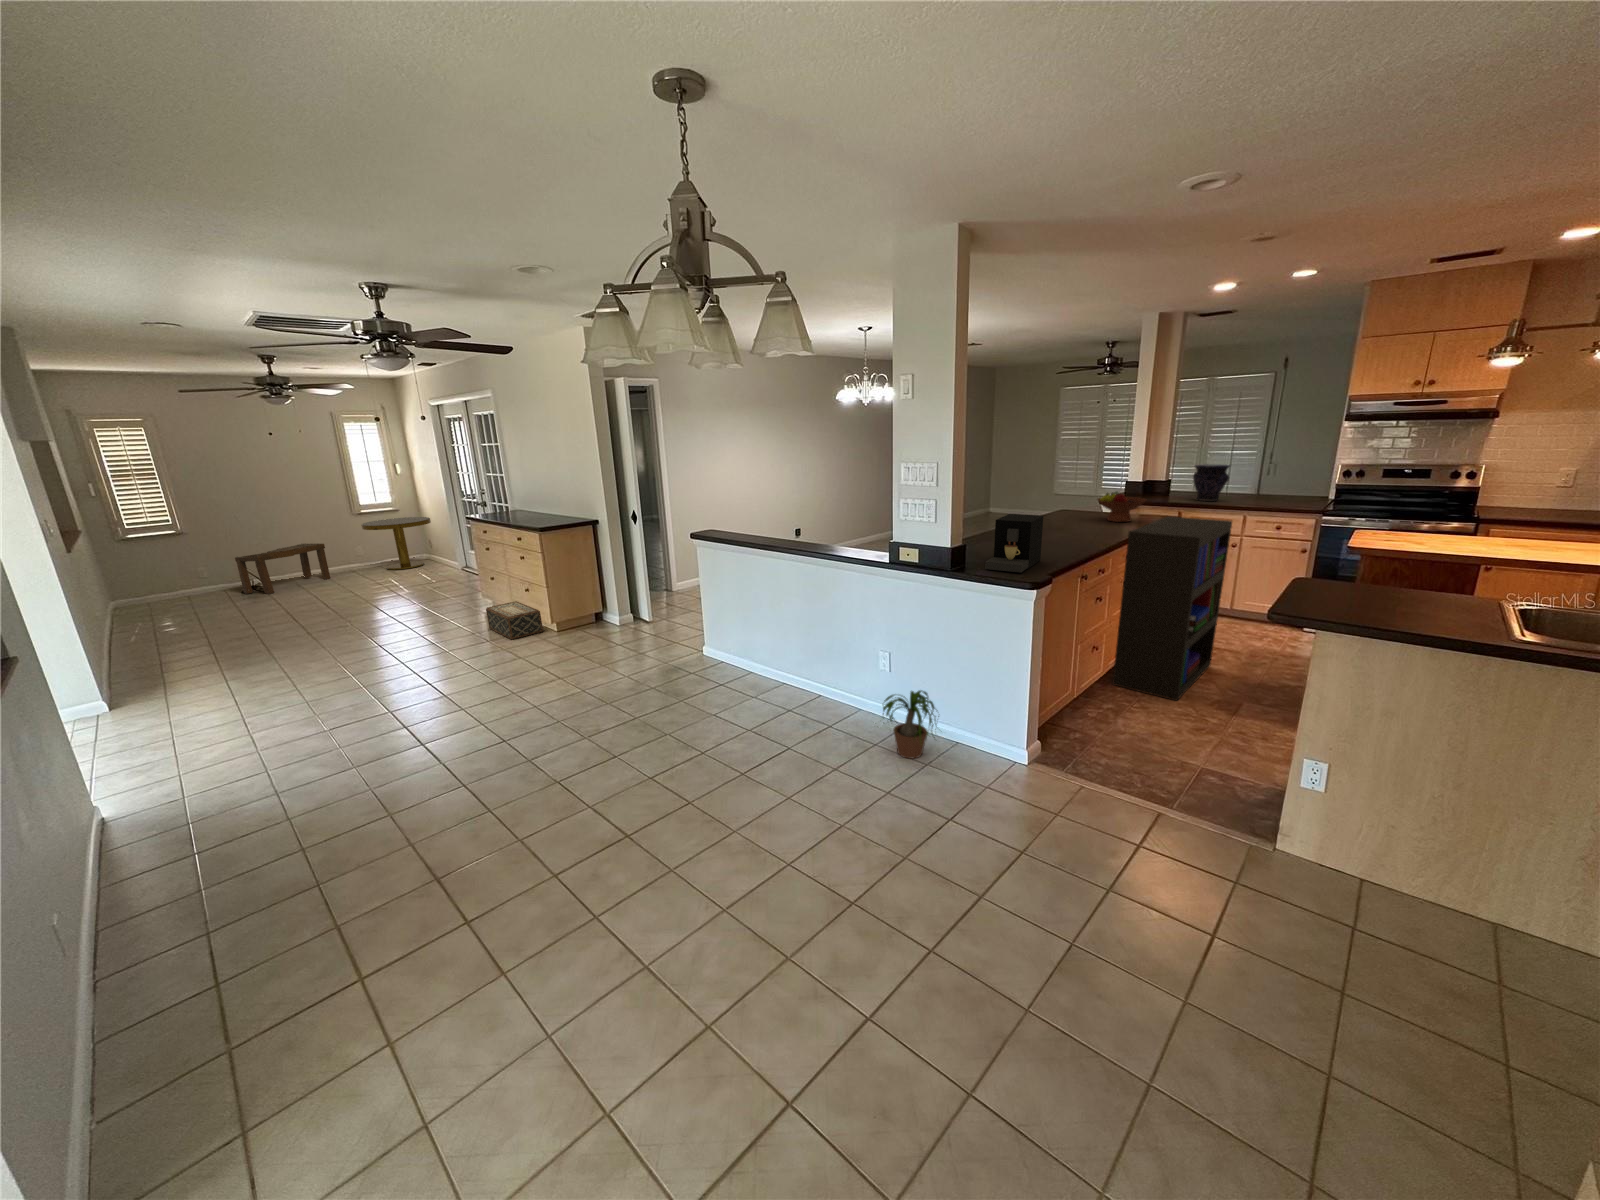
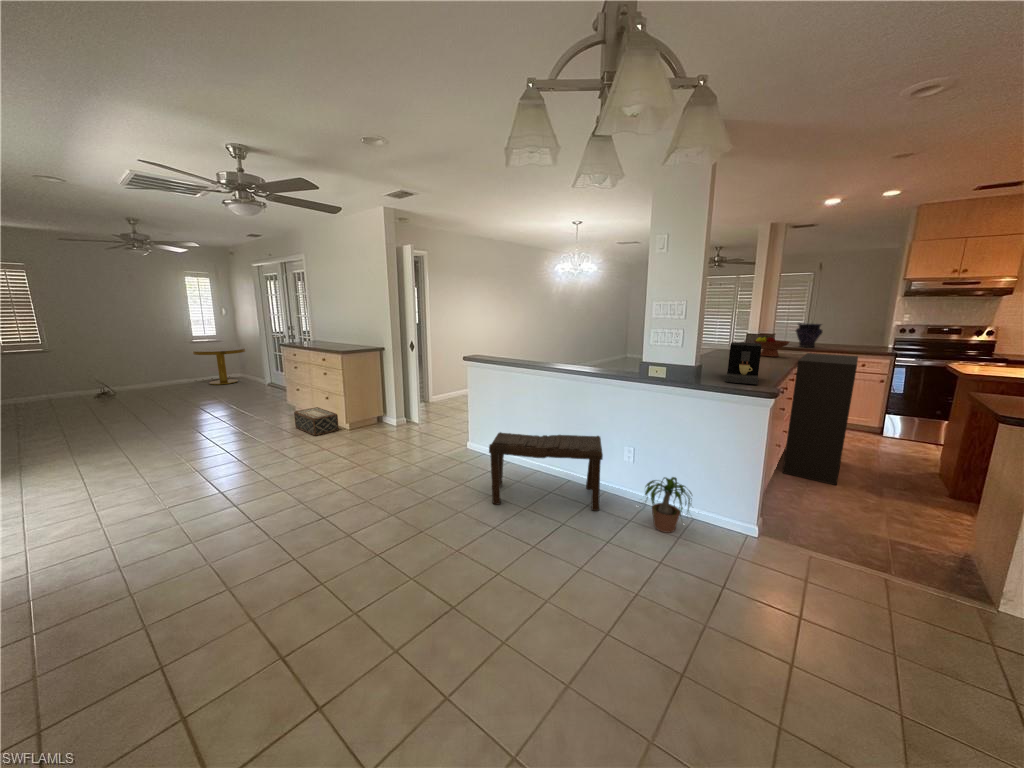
bench: present [235,543,330,594] -> present [489,432,603,511]

